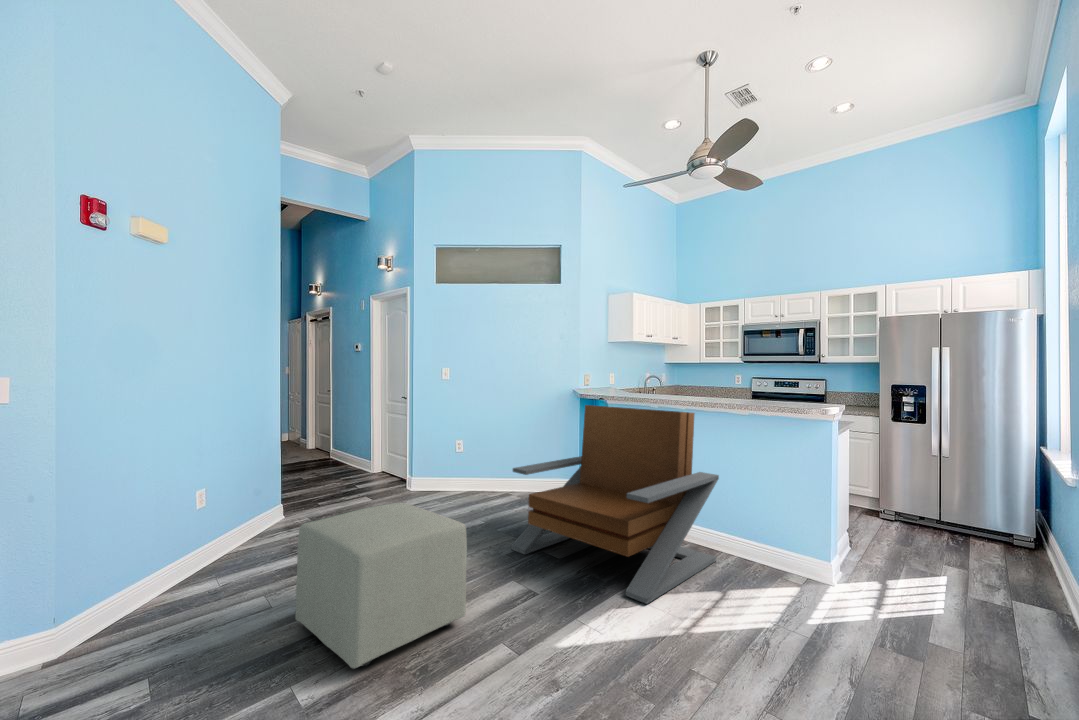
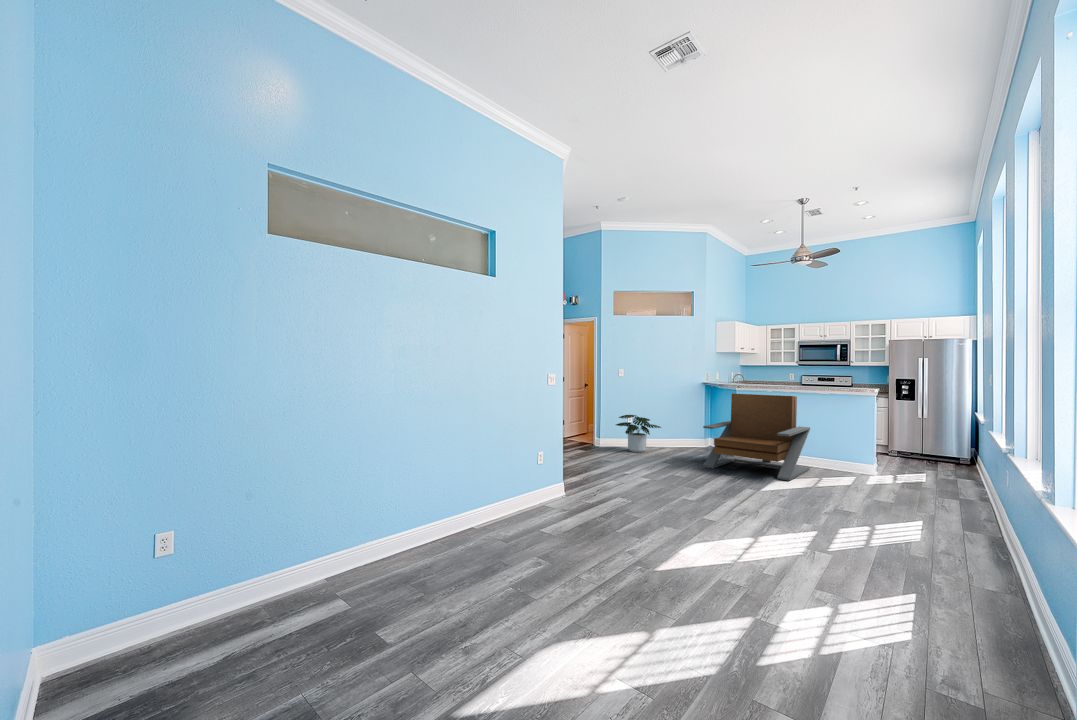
potted plant: none [414,439,487,505] -> present [616,415,661,452]
ottoman: present [295,503,467,668] -> none [651,439,719,494]

